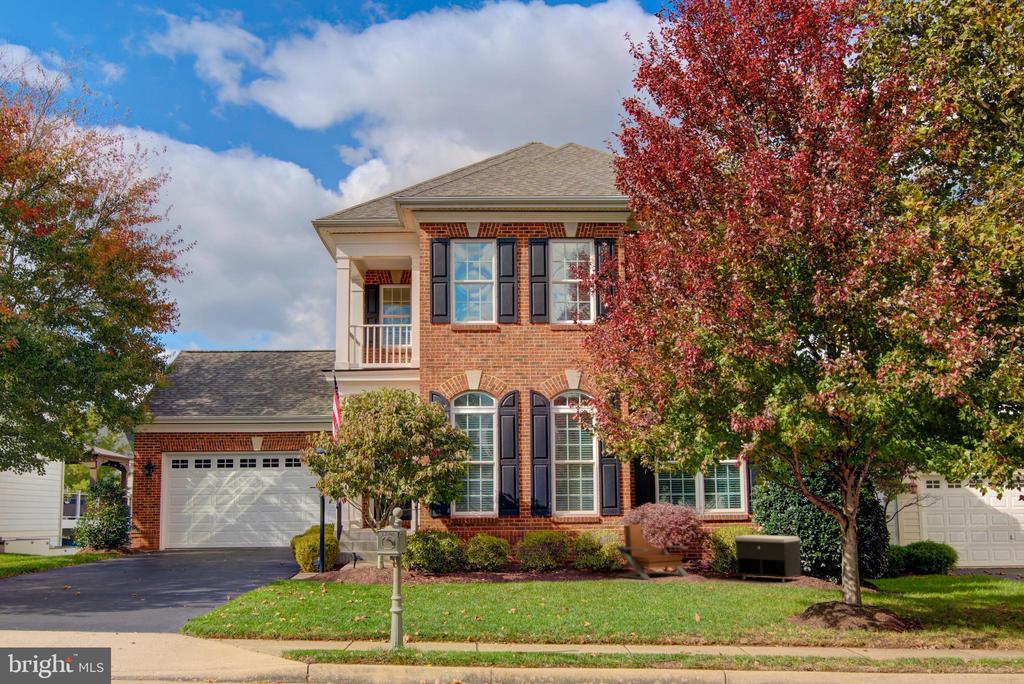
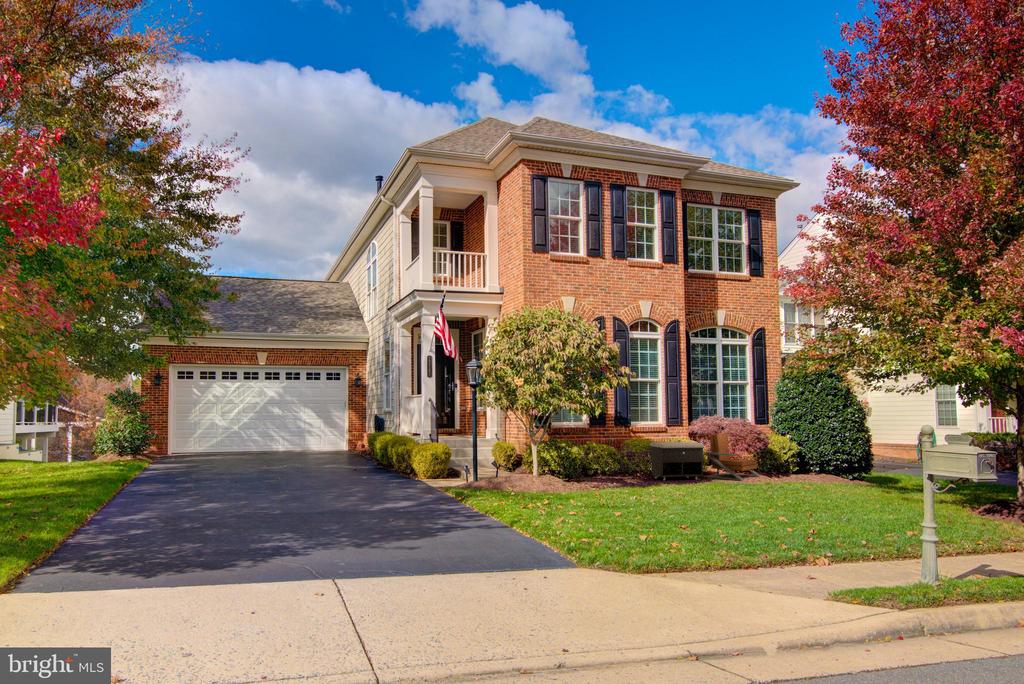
storage bench: present [735,535,801,582] -> present [650,442,704,480]

